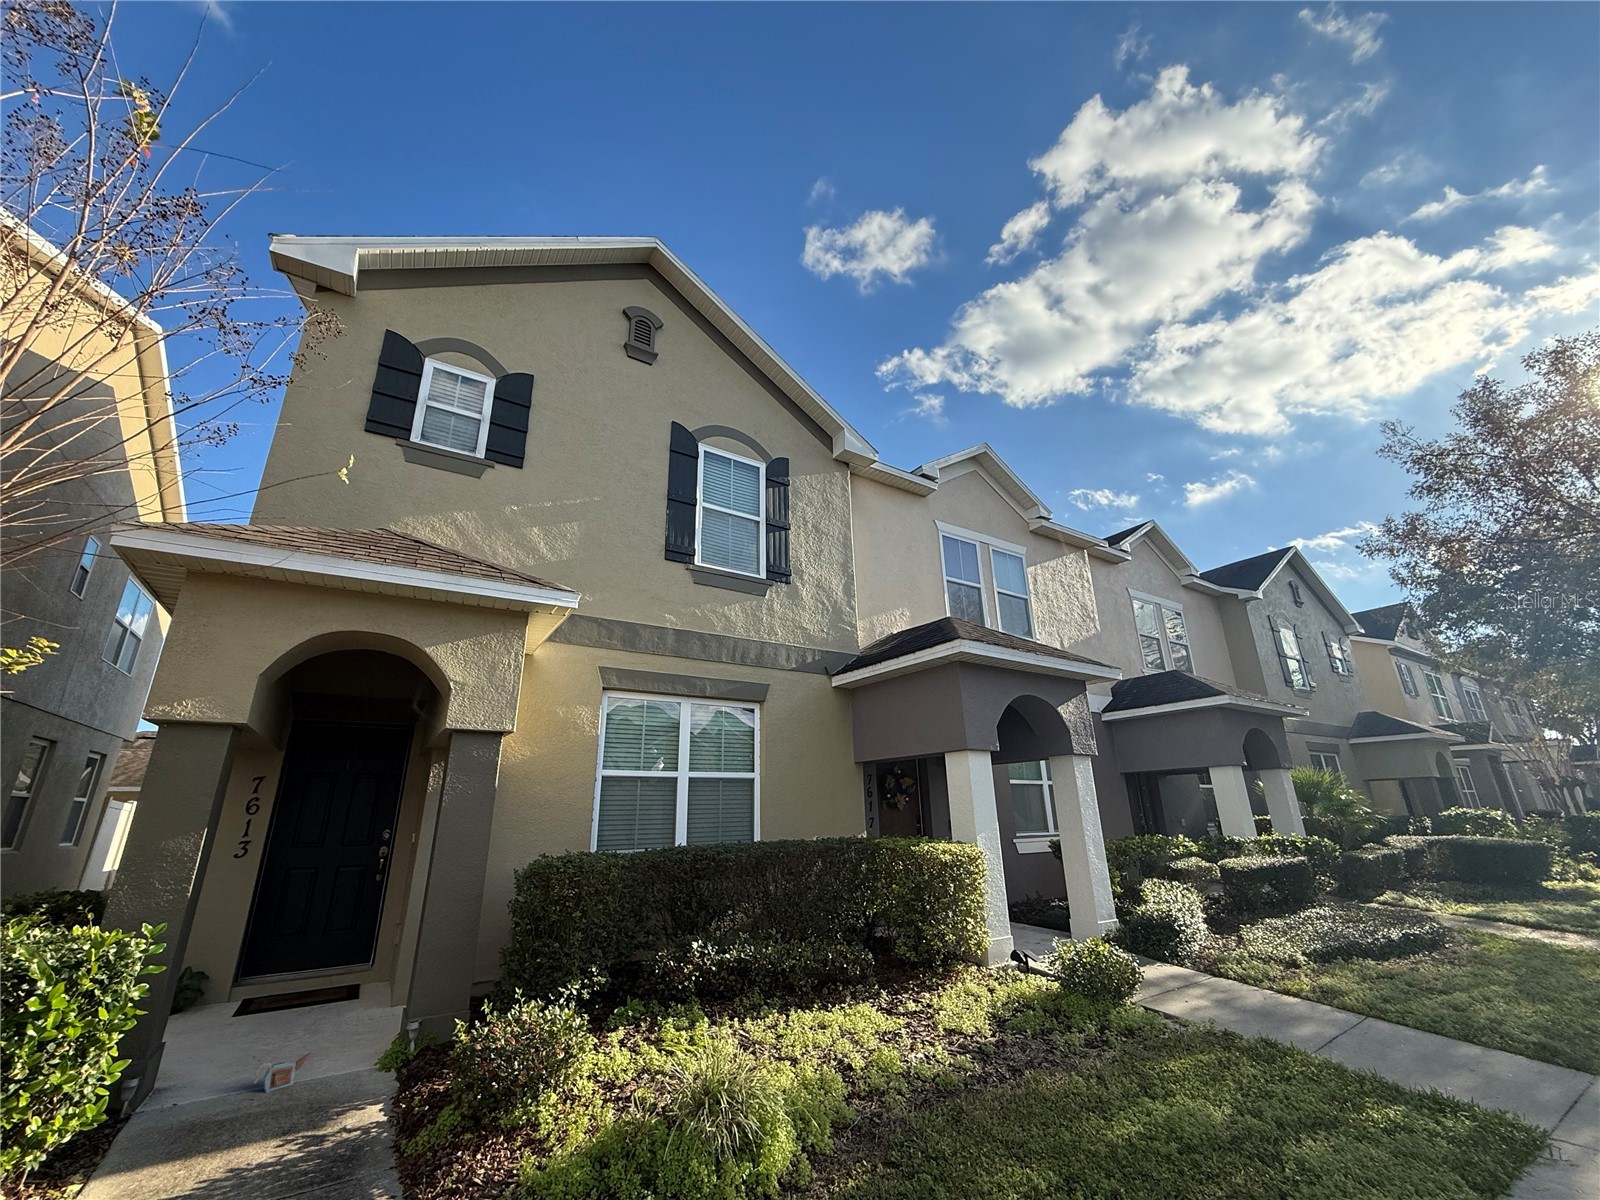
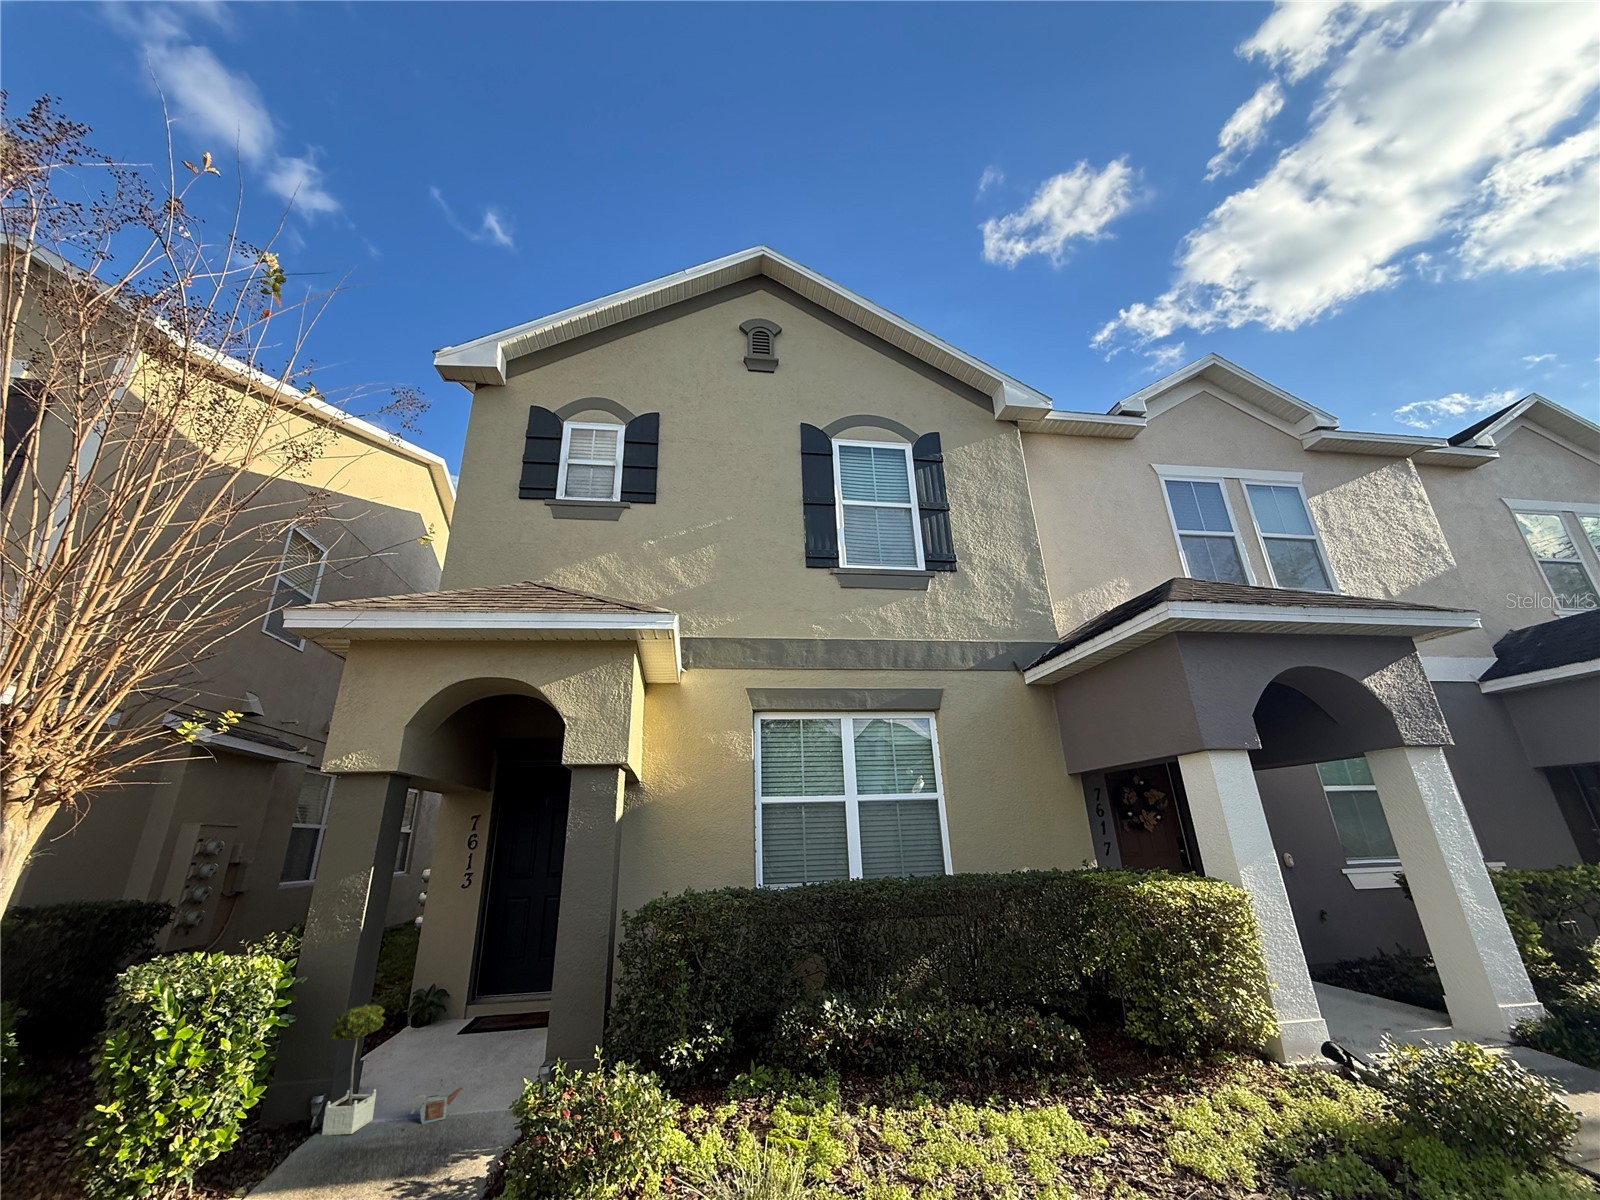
potted tree: none [141,974,222,1117] -> present [322,1004,385,1135]

